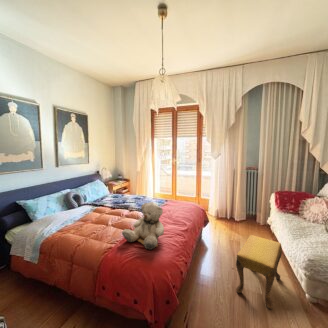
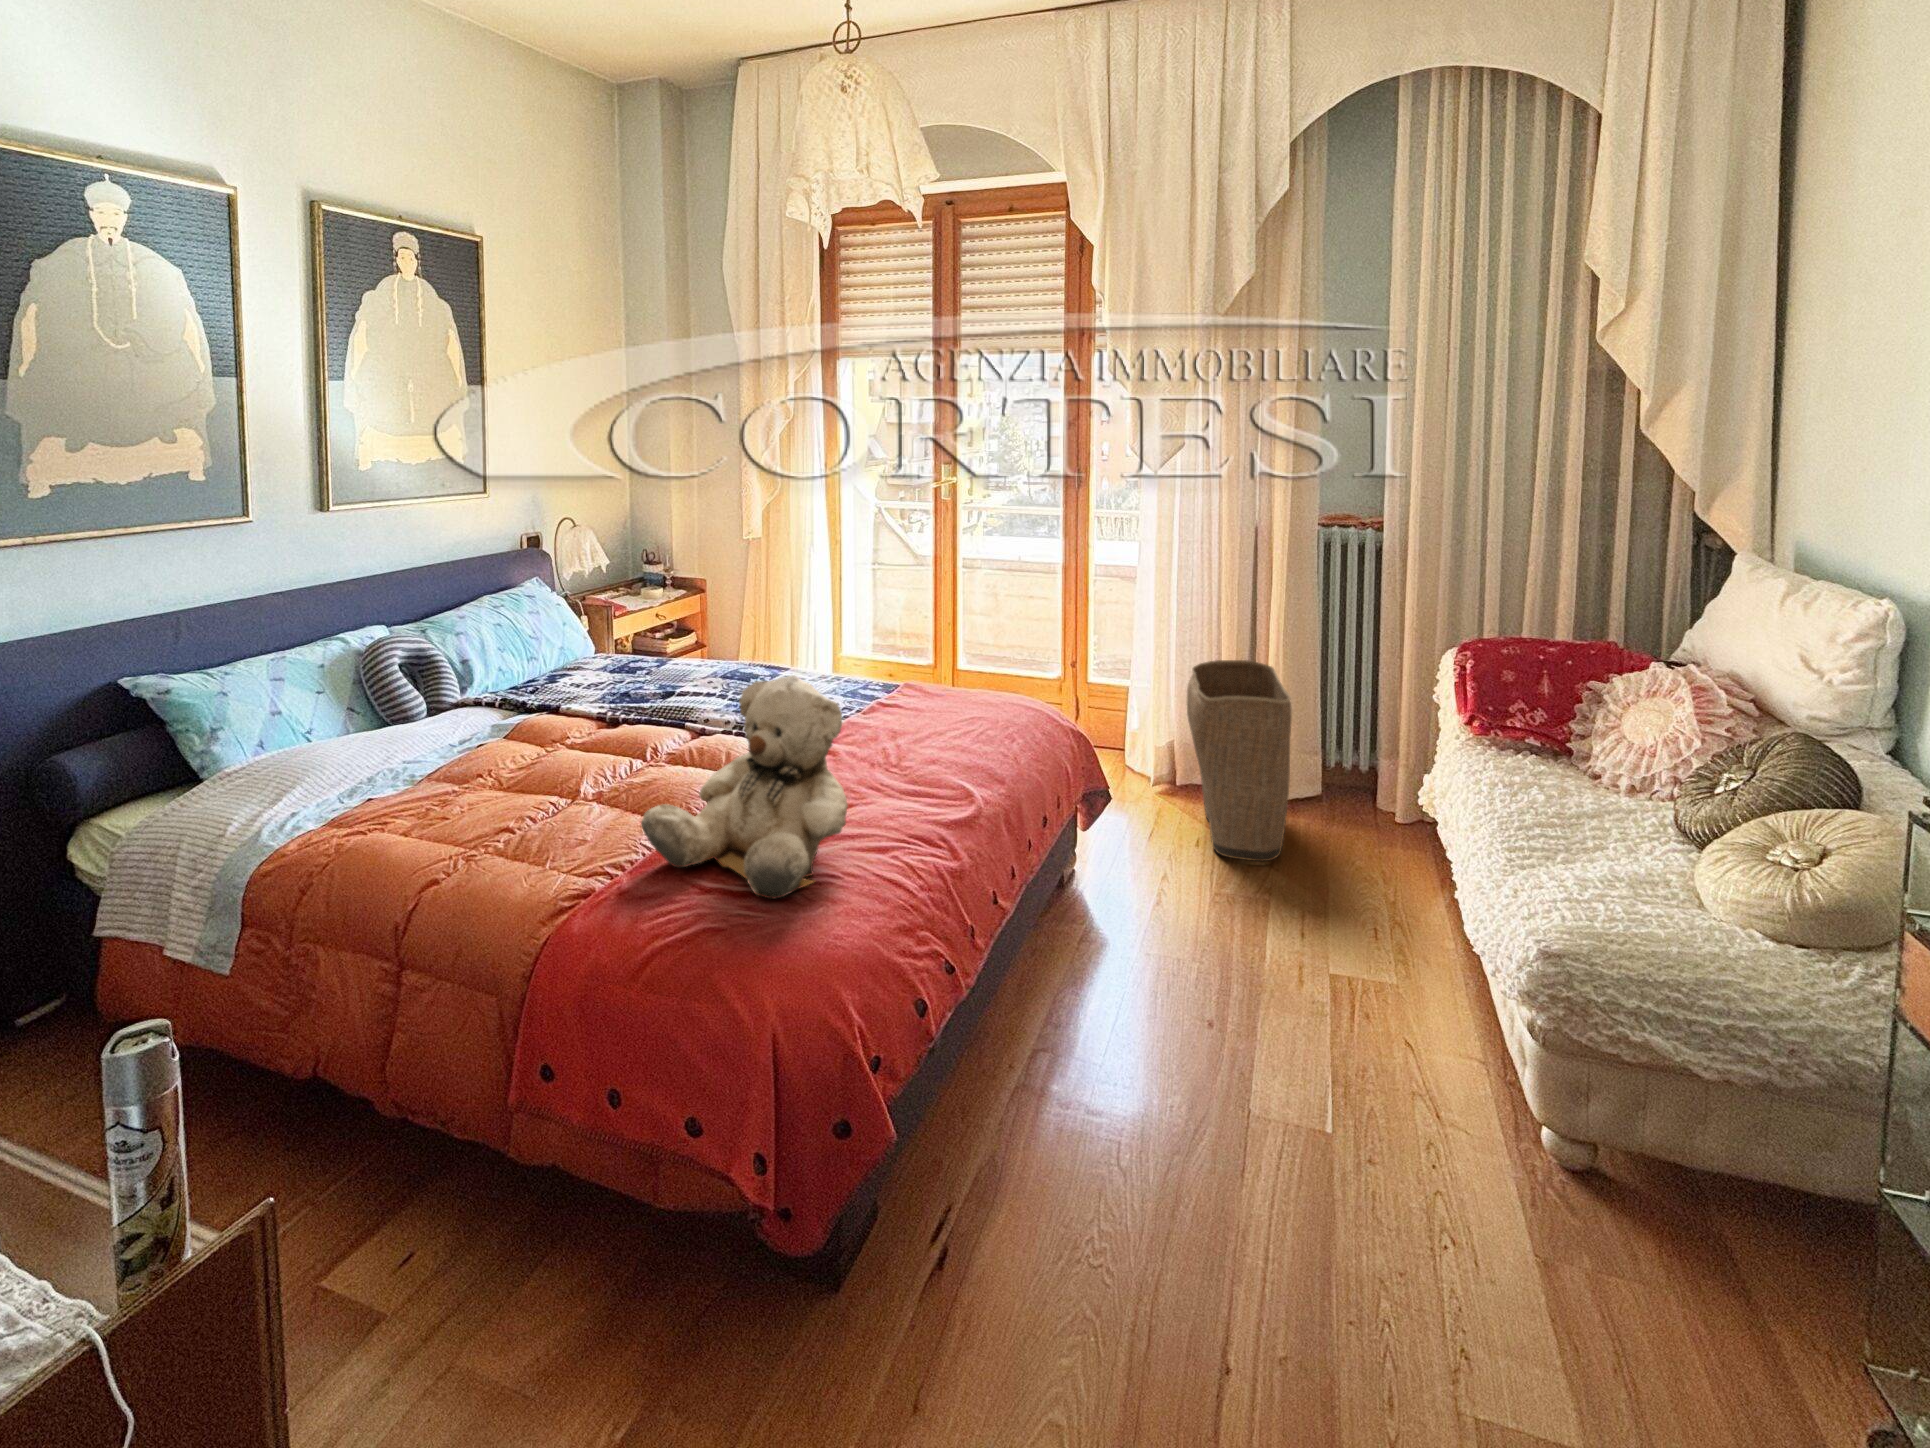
laundry basket: none [222,195,243,233] -> present [1187,660,1292,861]
footstool: present [236,235,282,310] -> none [1208,852,1446,1200]

